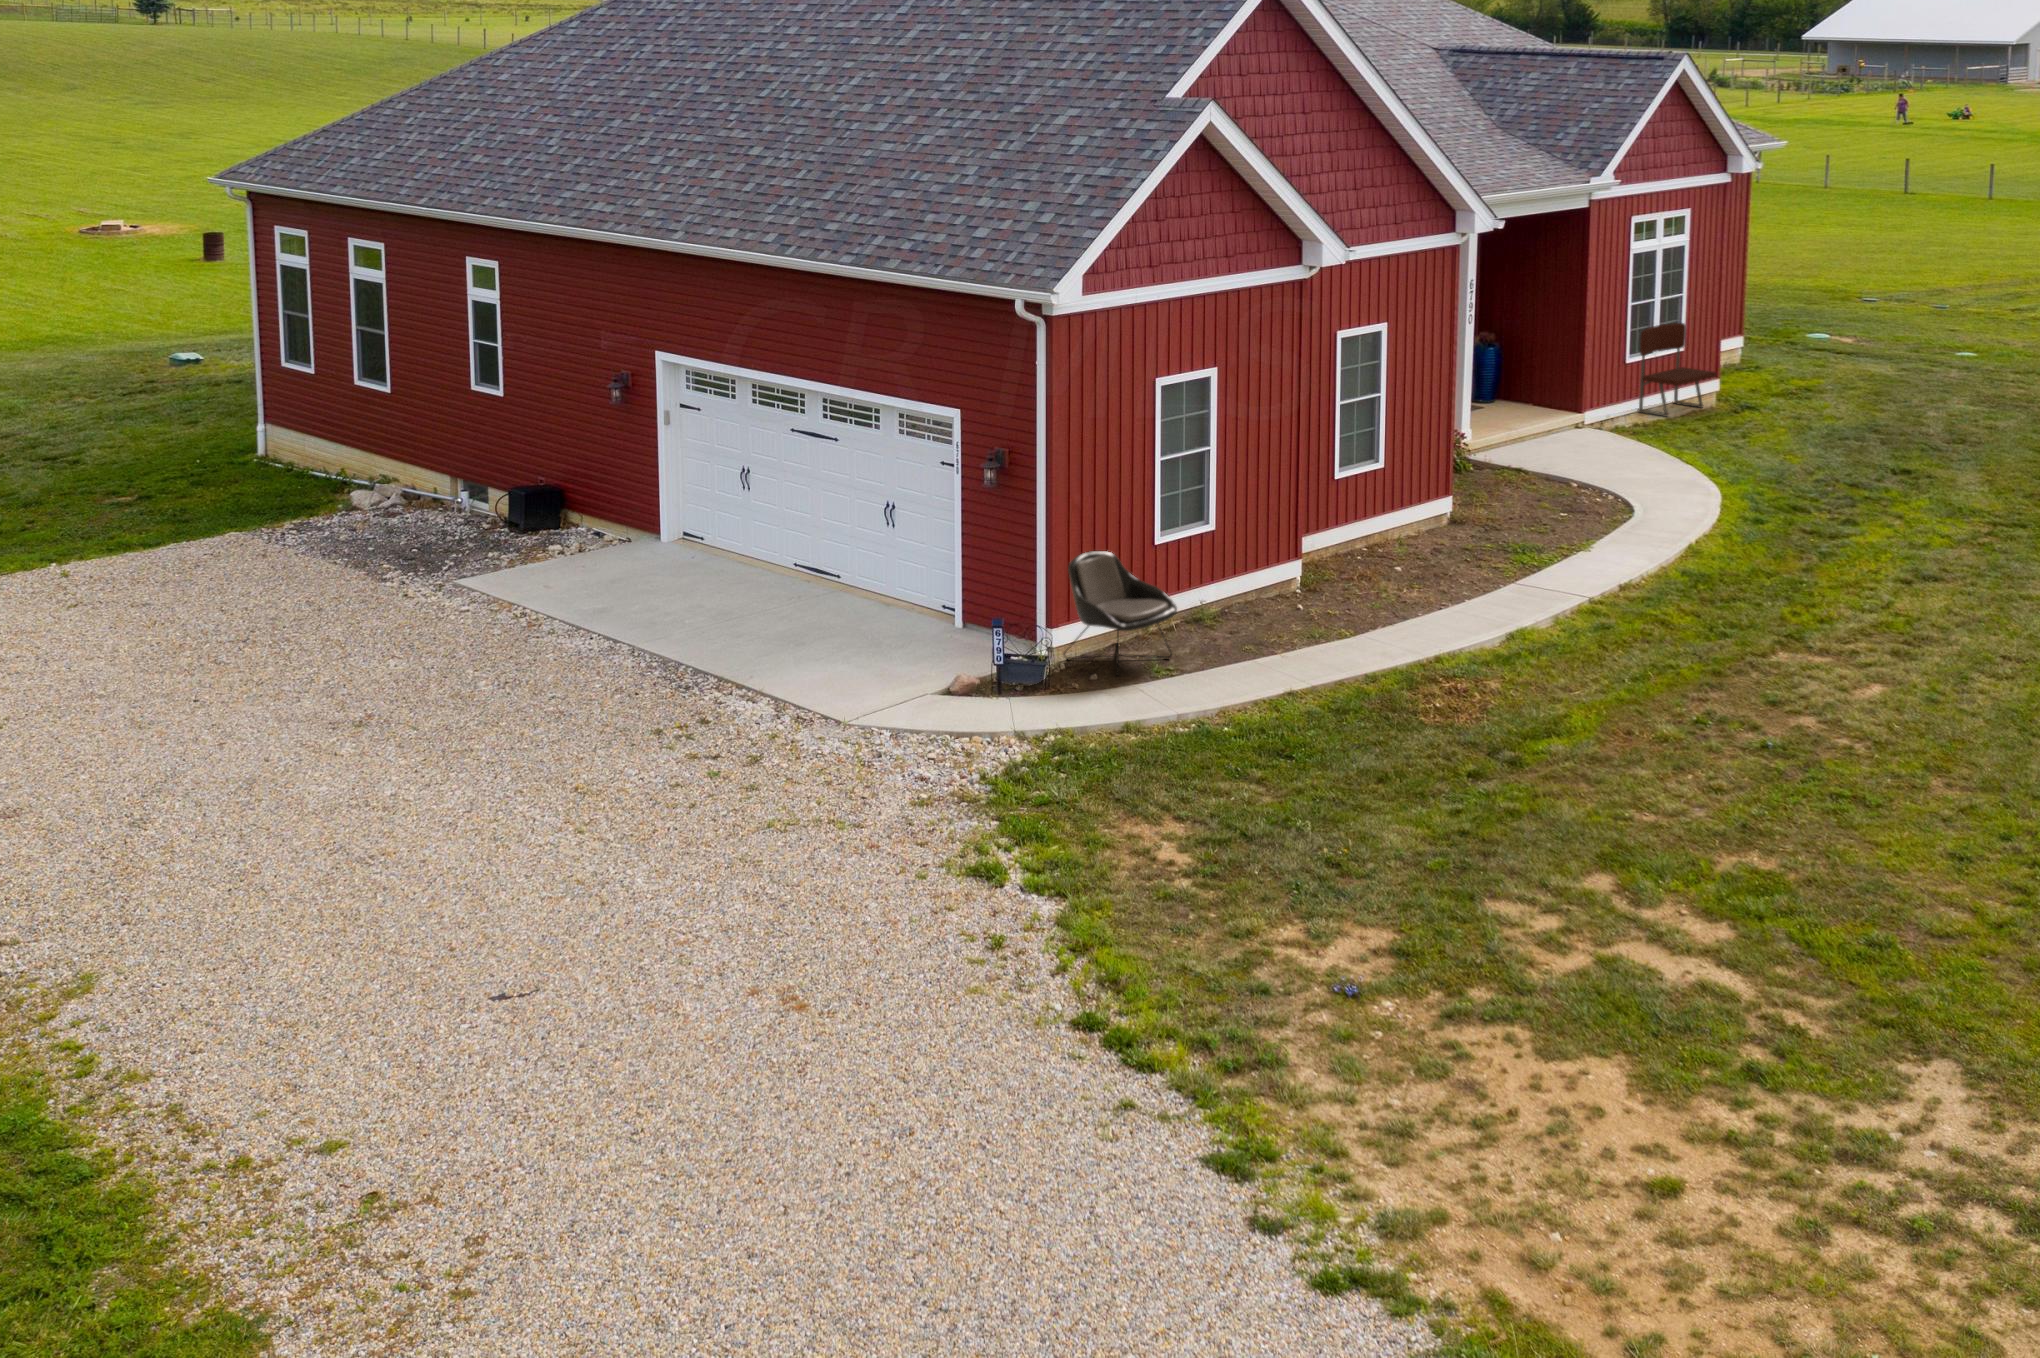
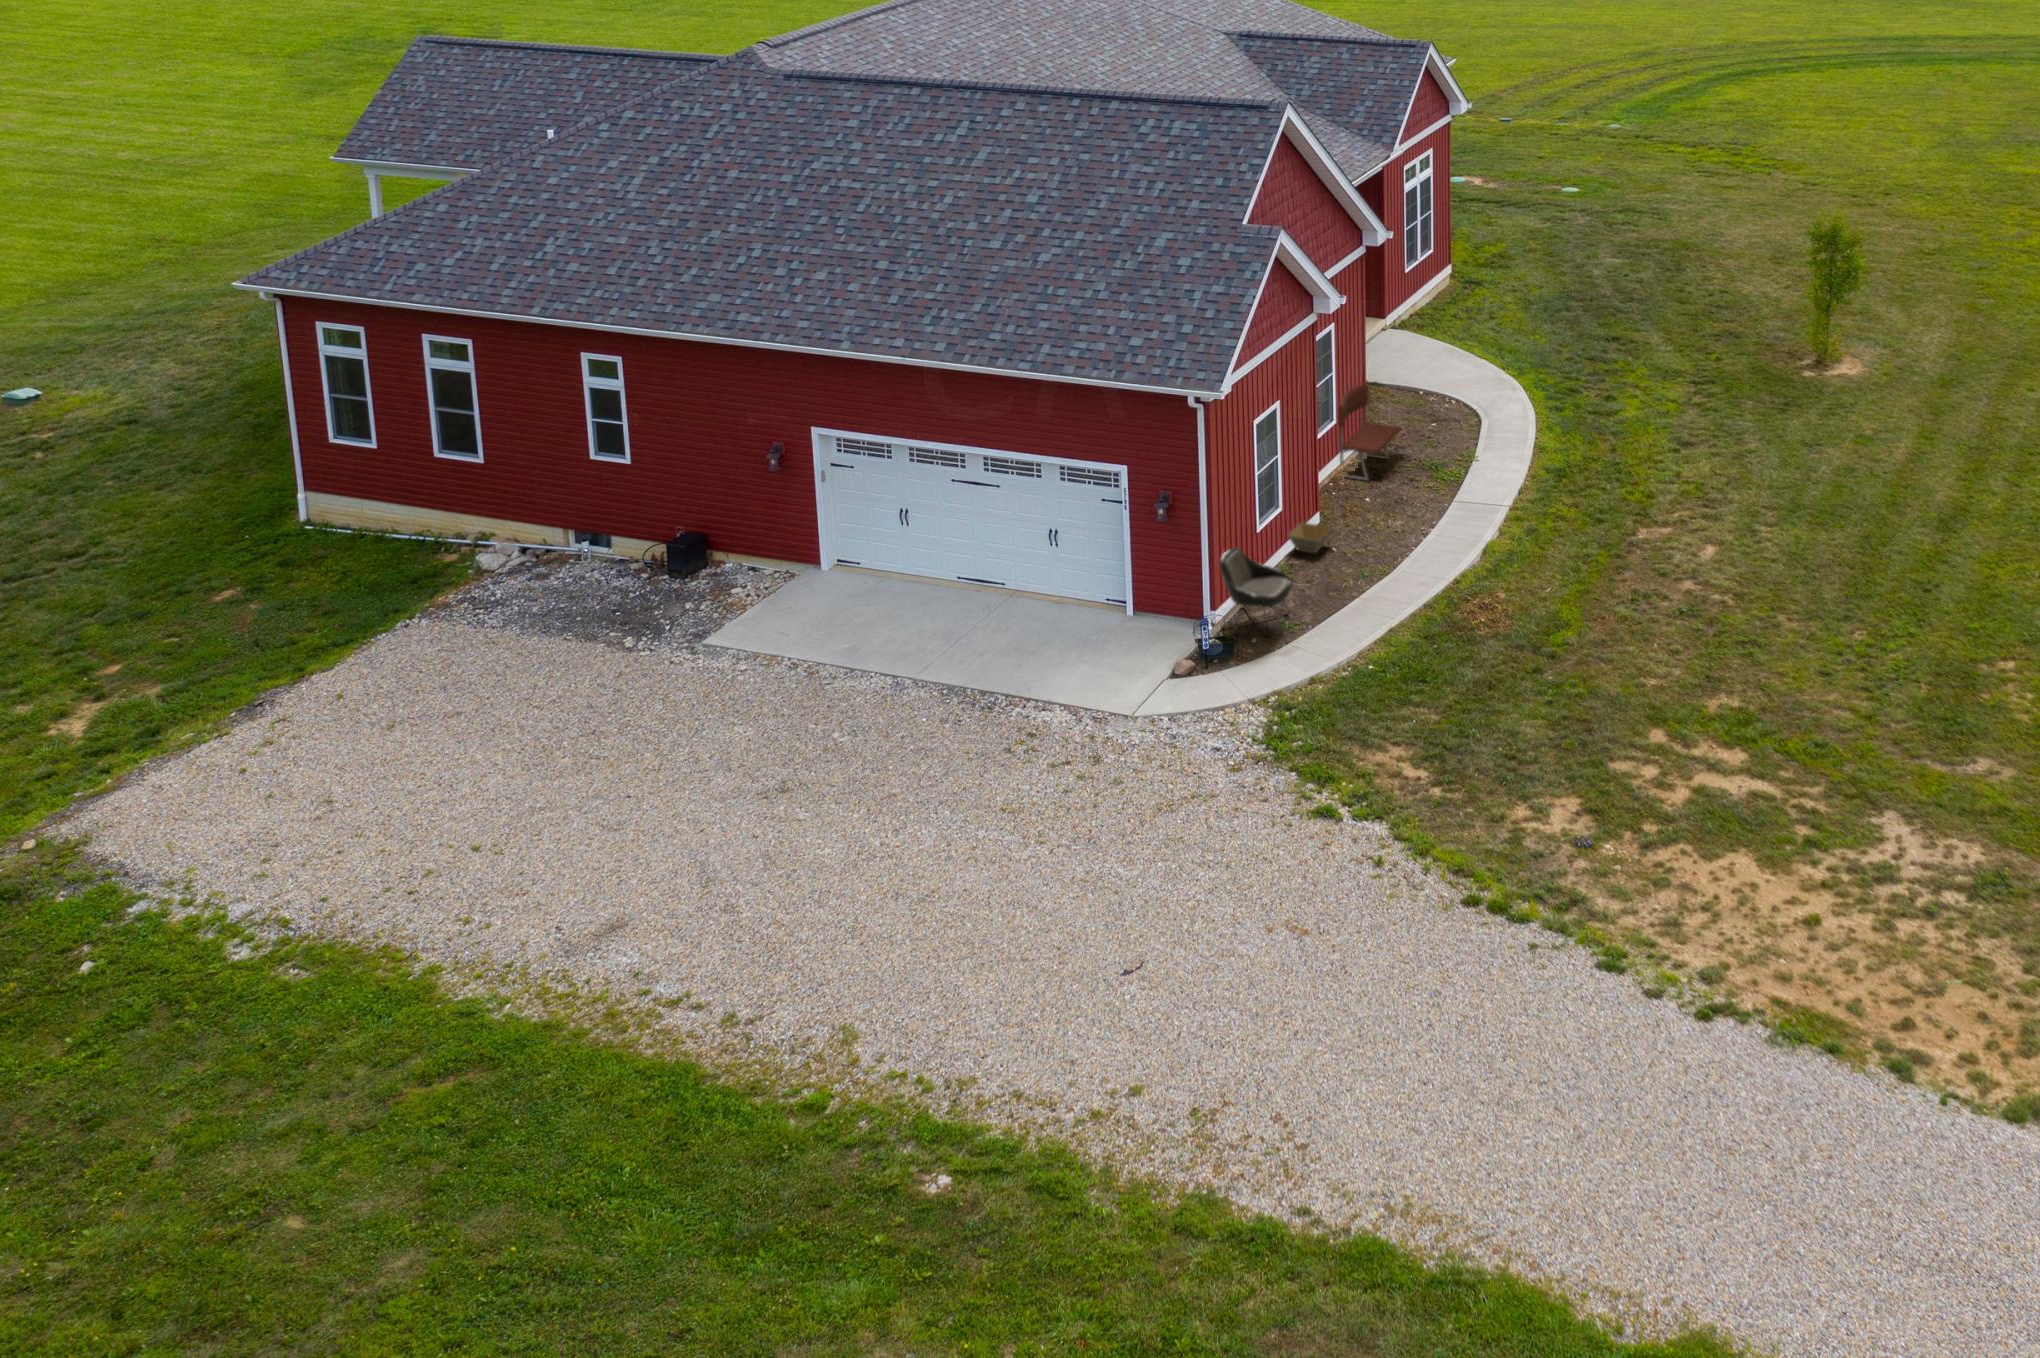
bench: present [1638,323,1717,417] -> present [1338,383,1400,481]
basket: none [1235,565,1305,606] -> present [1287,523,1332,553]

